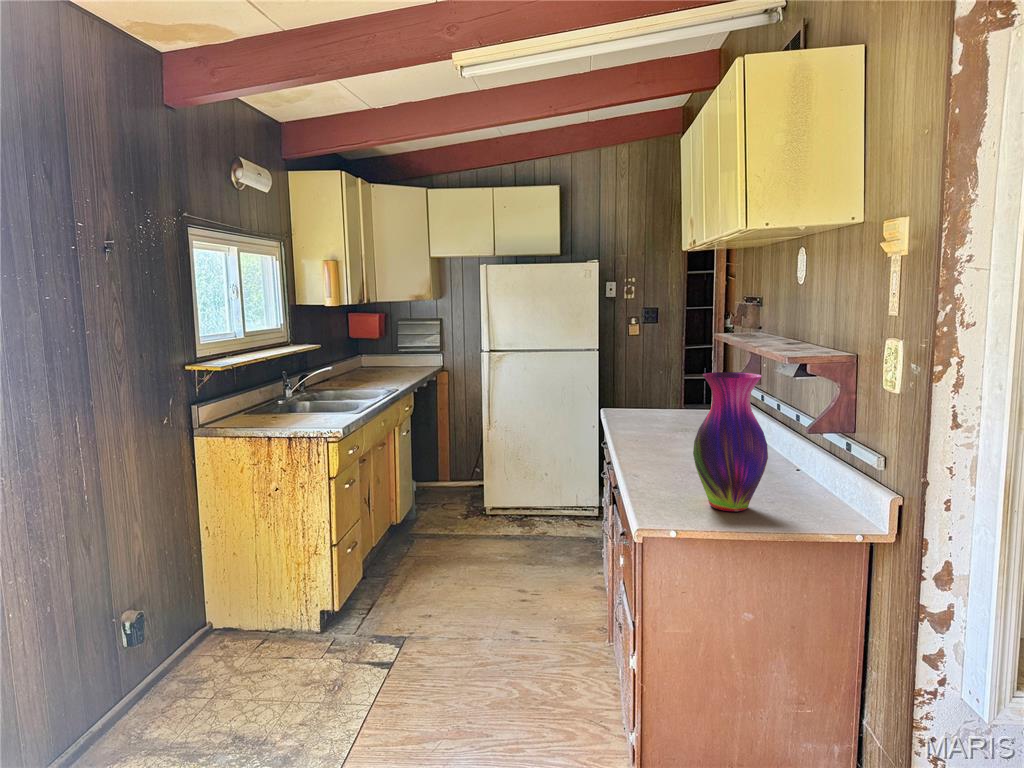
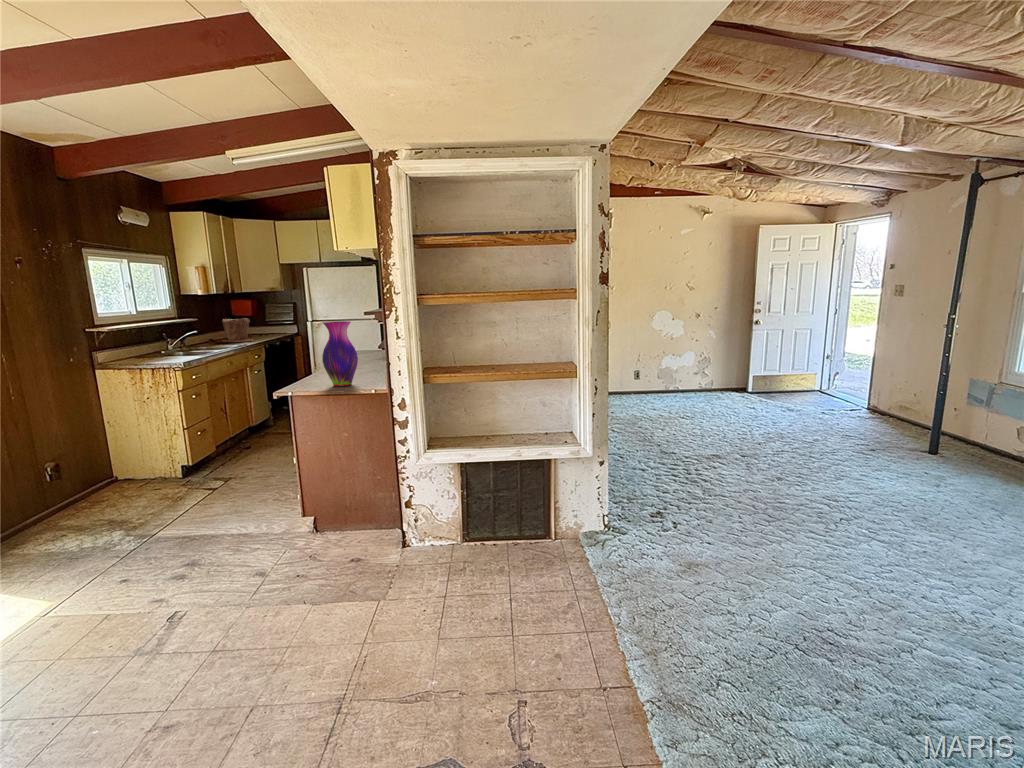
plant pot: none [342,344,390,382] -> present [223,319,250,342]

